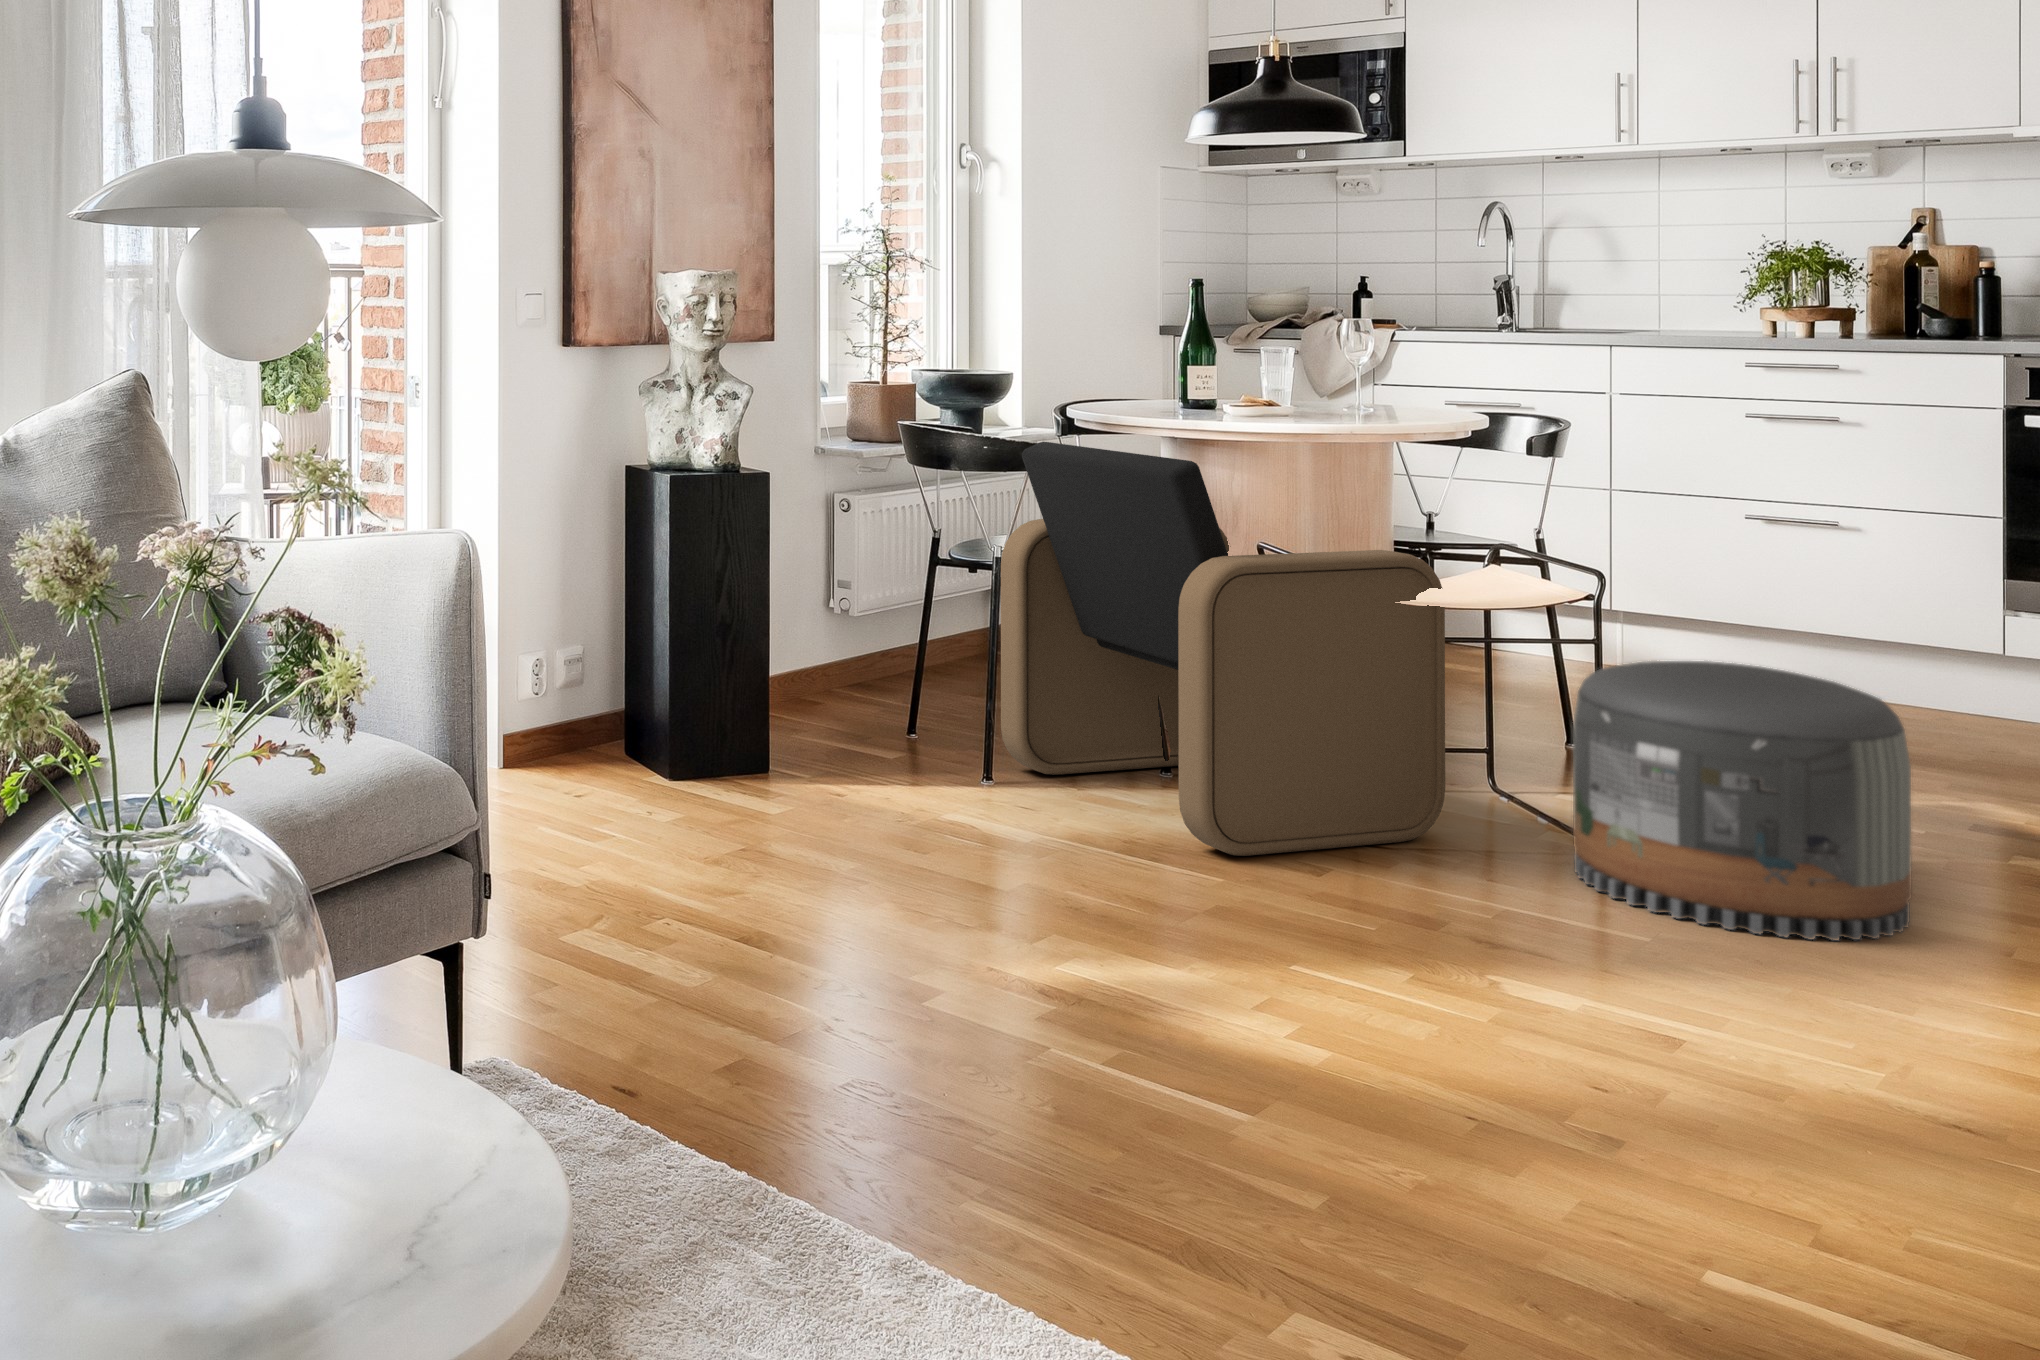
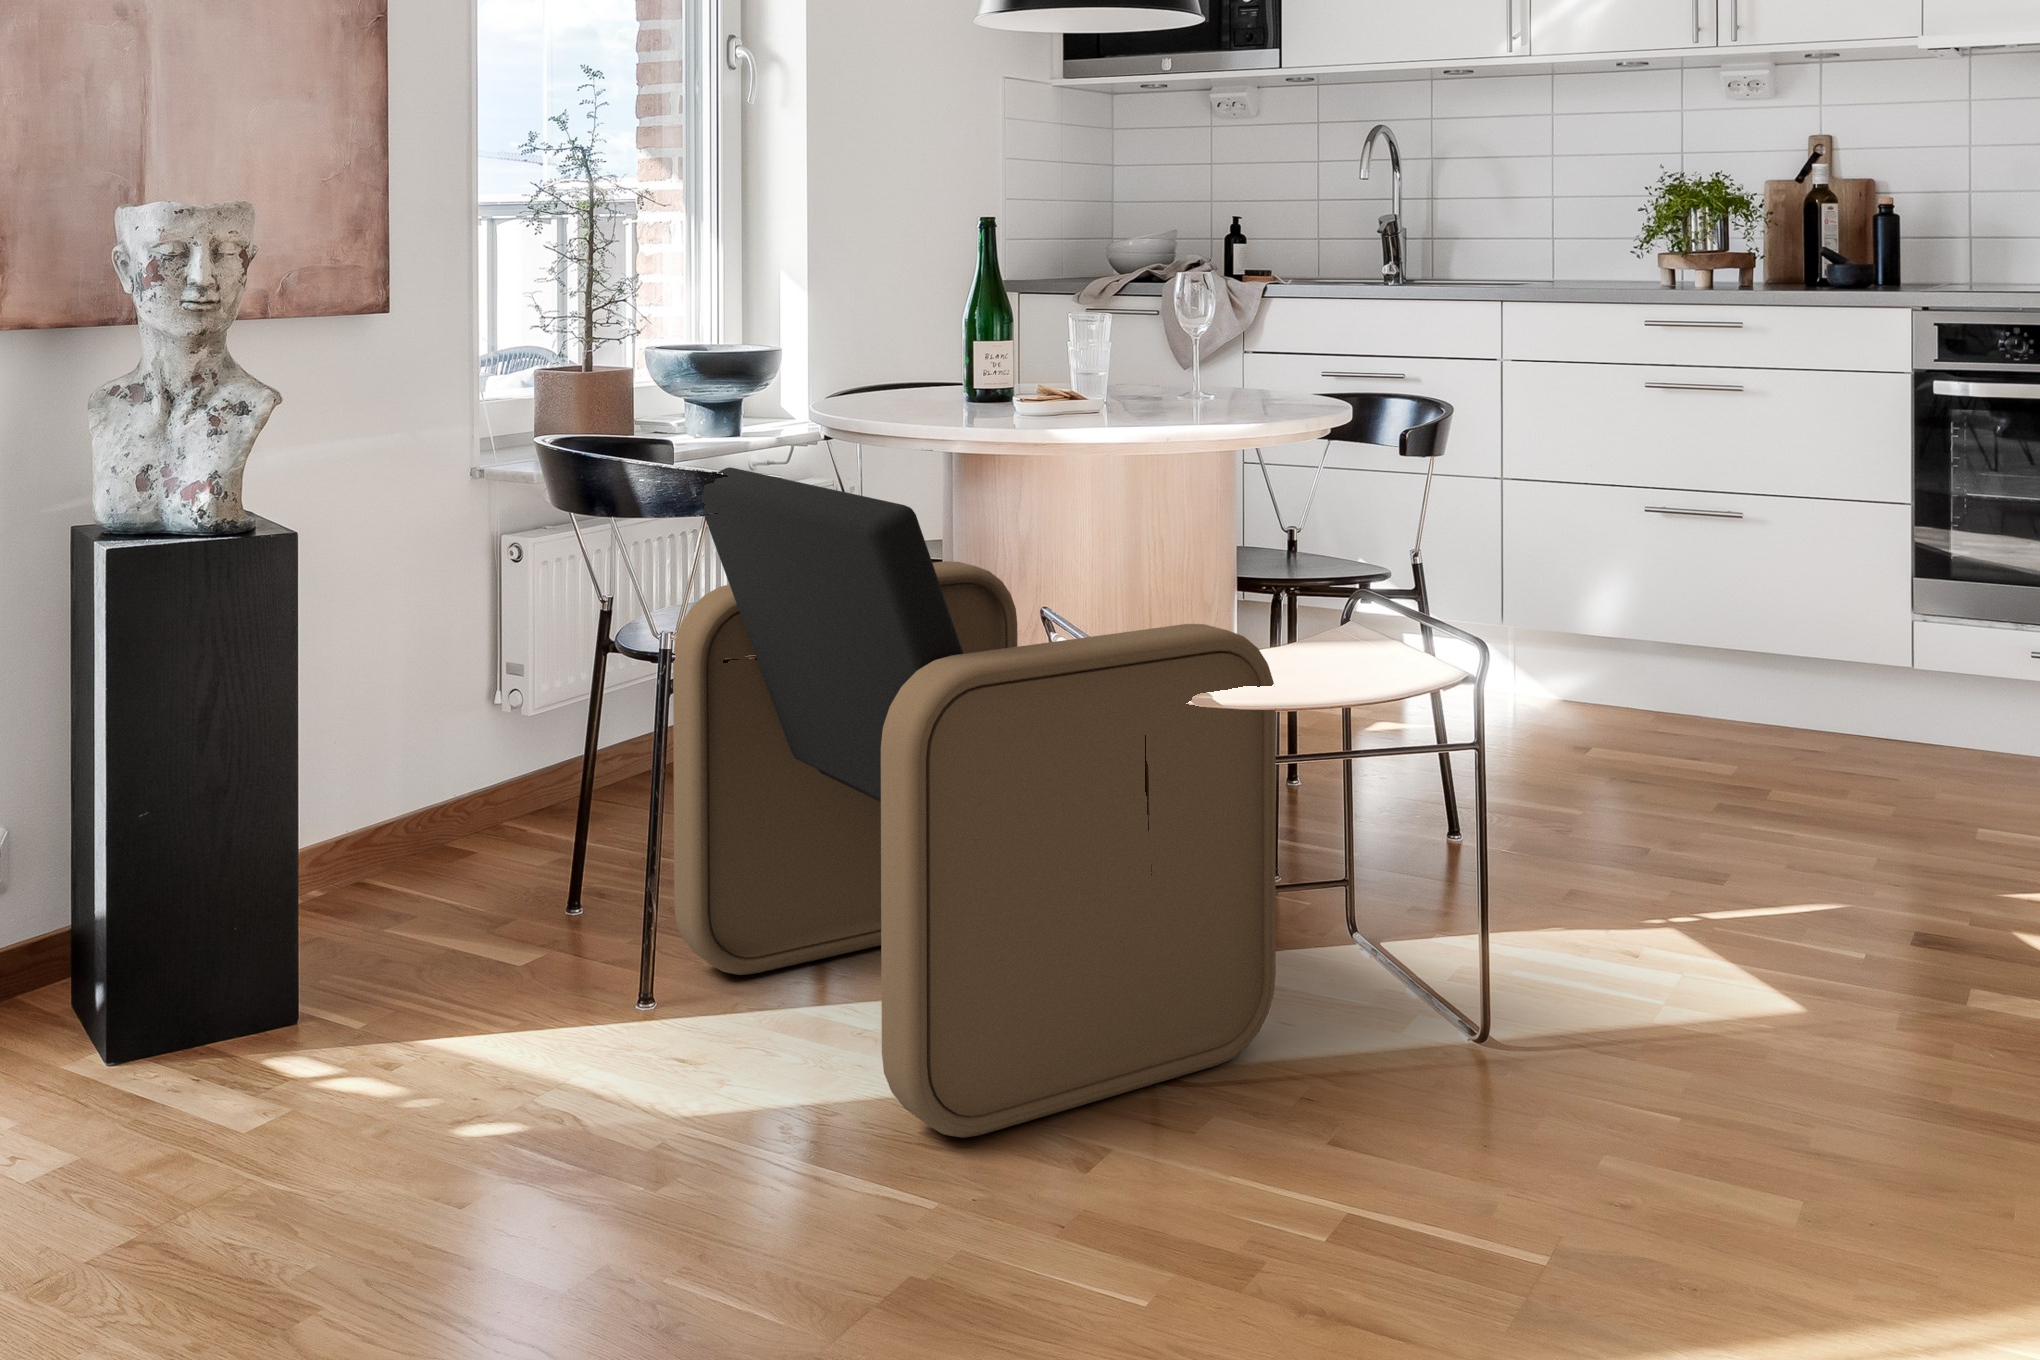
pouf: present [1573,661,1912,940] -> none [1441,770,1874,1221]

